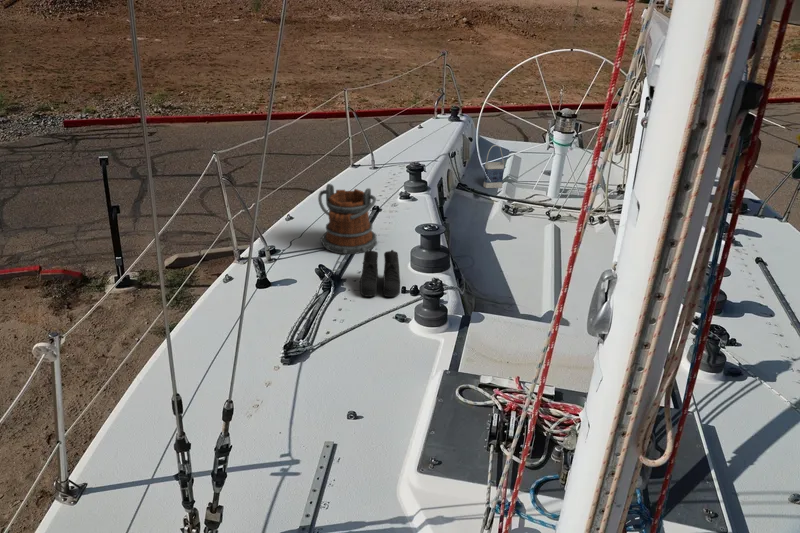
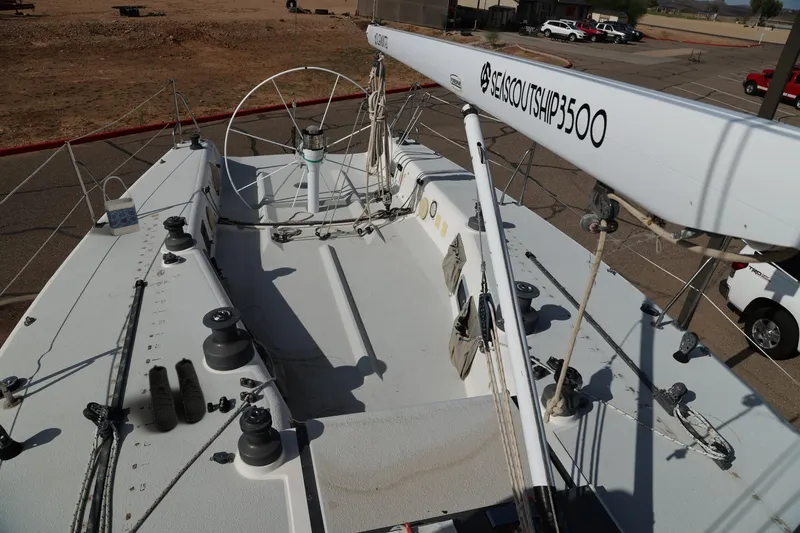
bag: present [484,145,504,188] -> present [103,176,140,236]
bucket: present [318,184,377,254] -> none [62,280,157,366]

